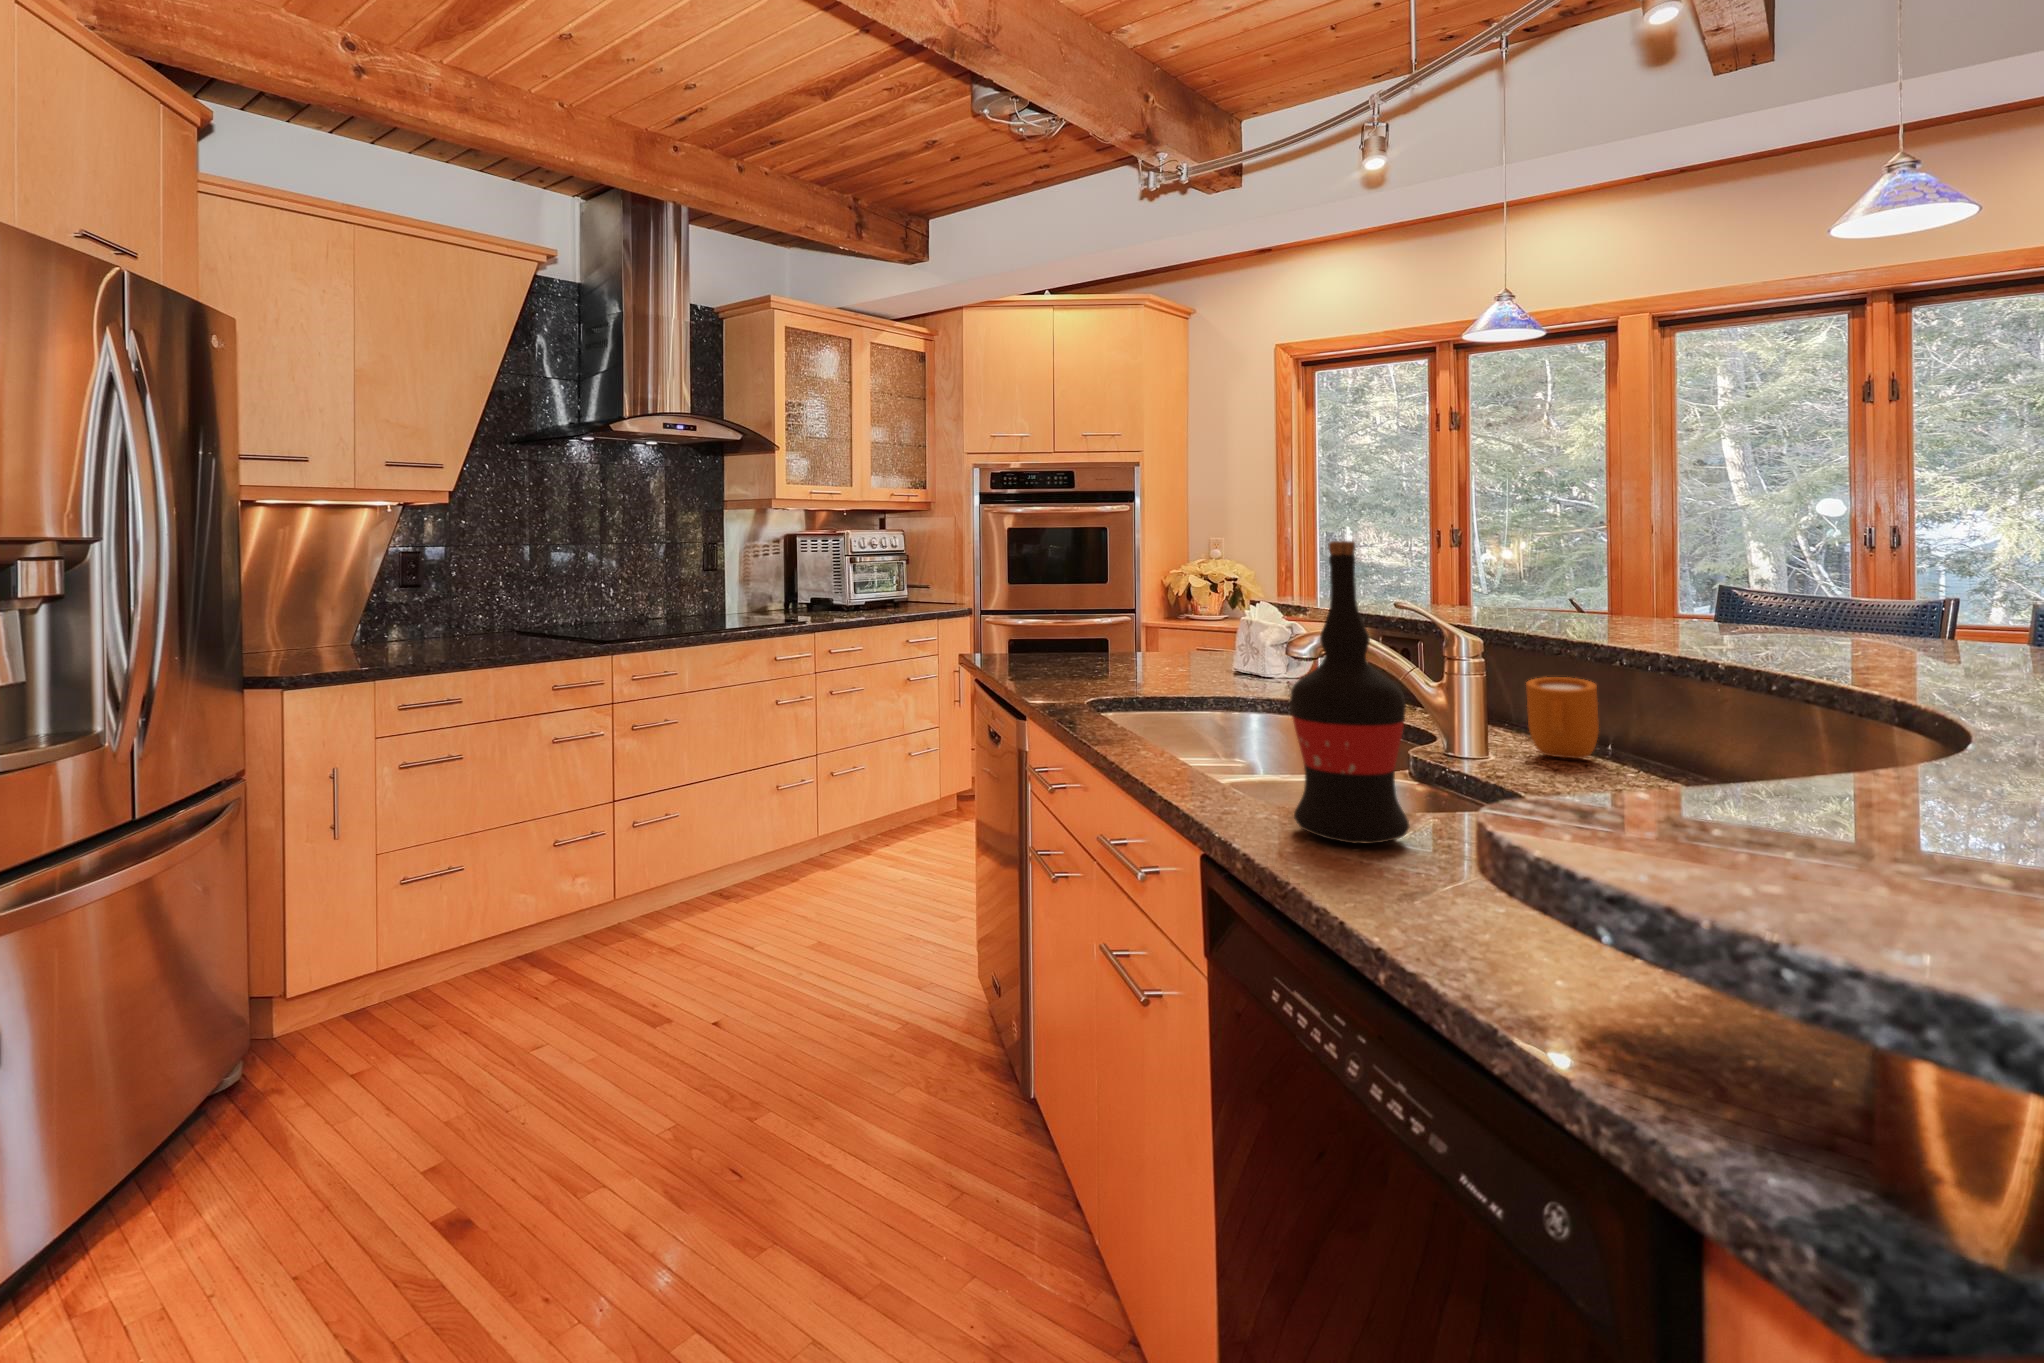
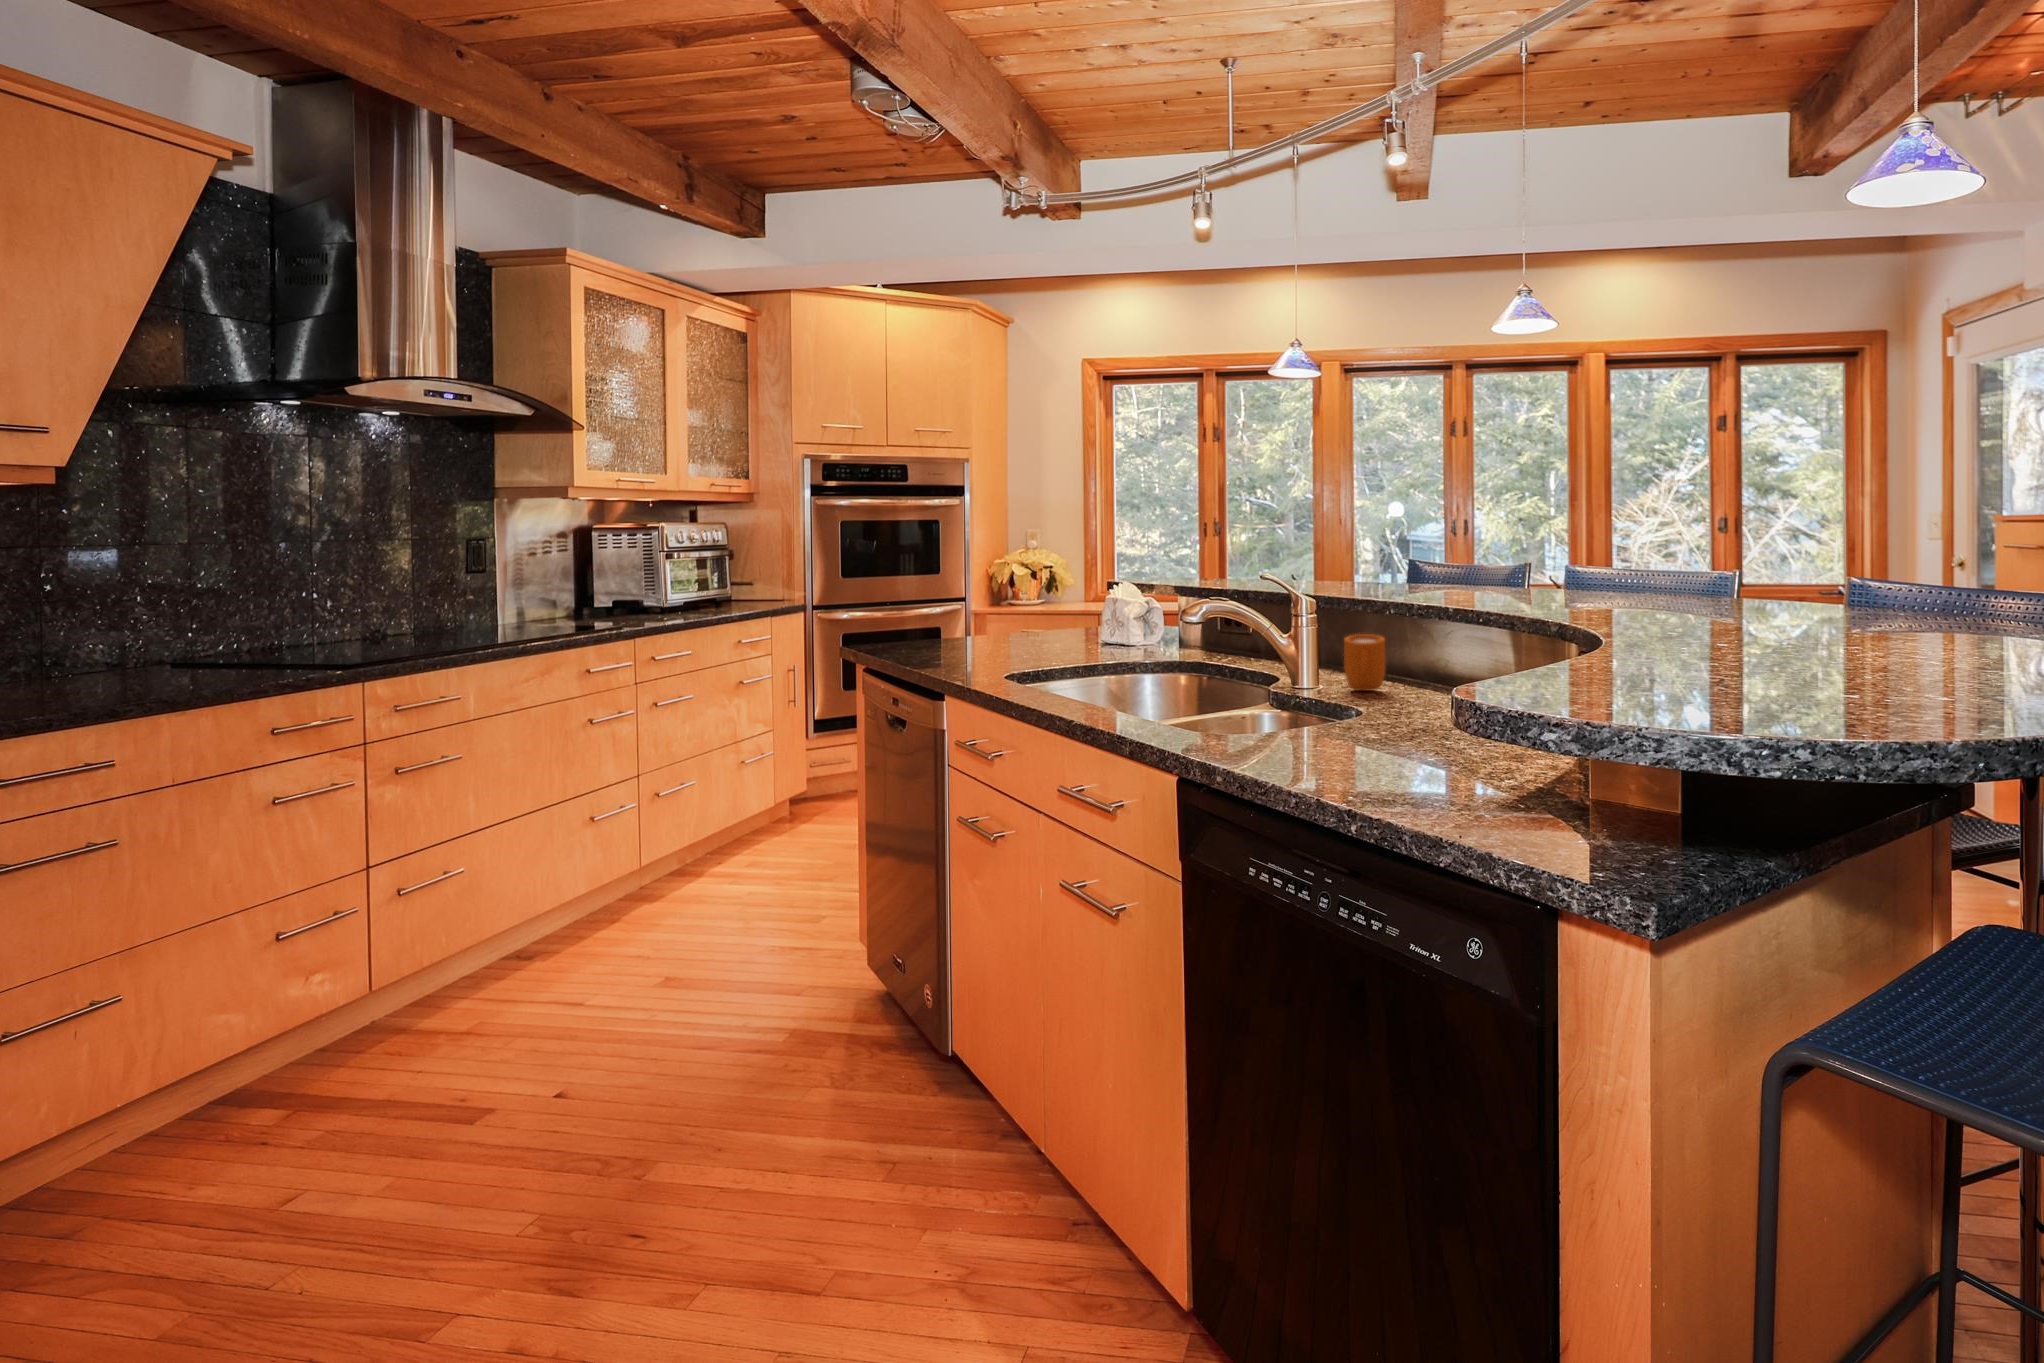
wine bottle: present [1290,541,1409,844] -> none [1244,536,1320,755]

